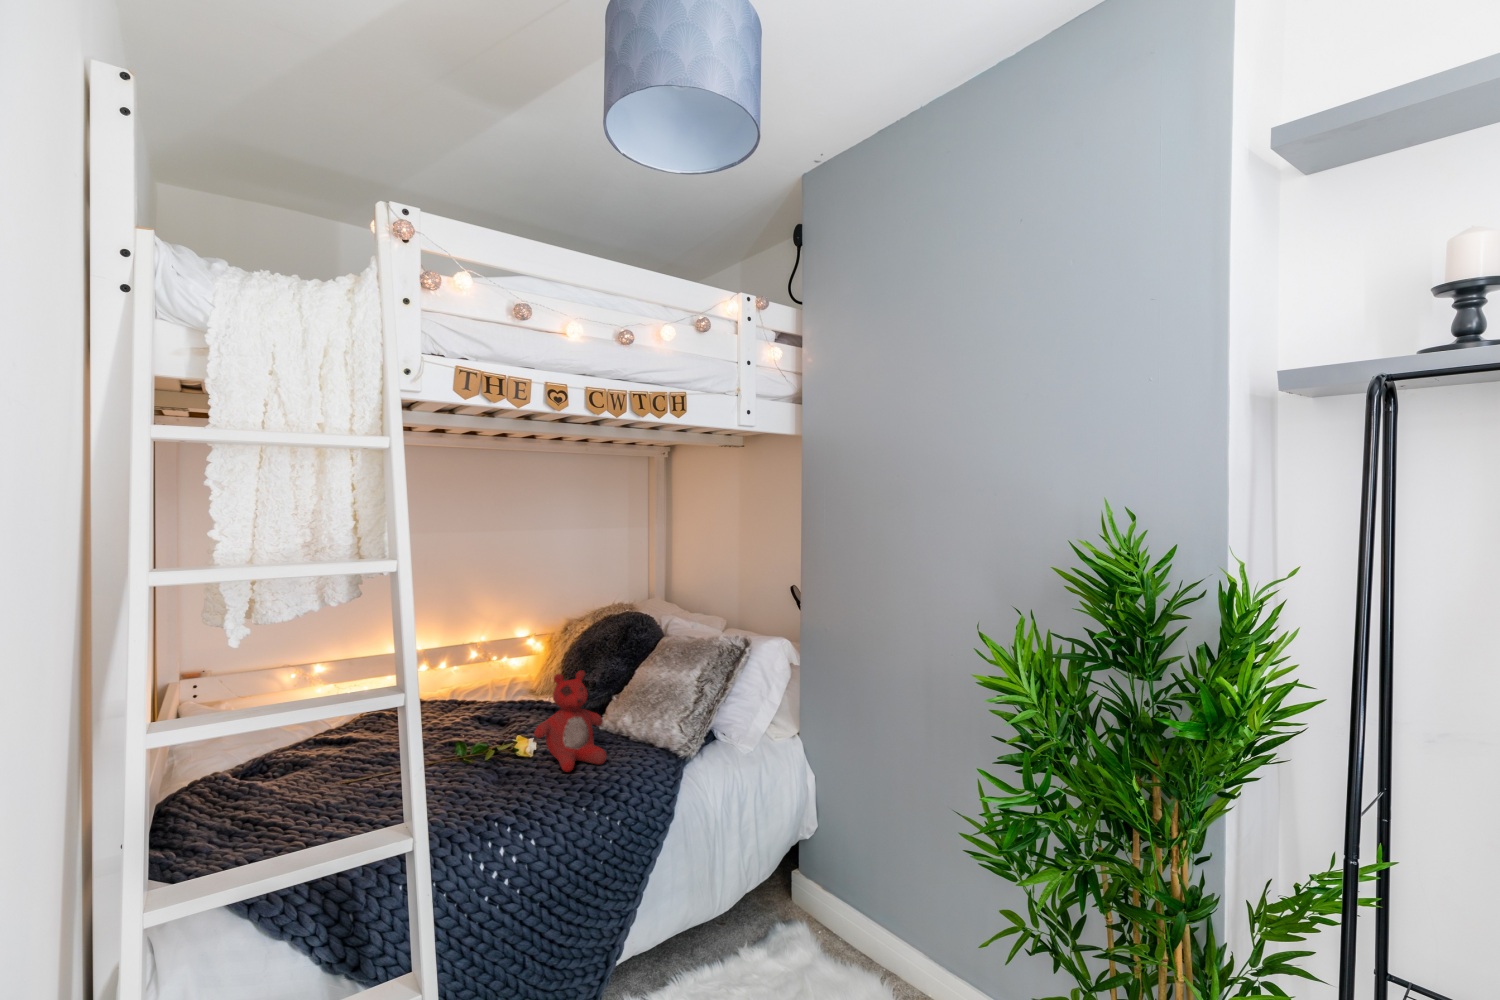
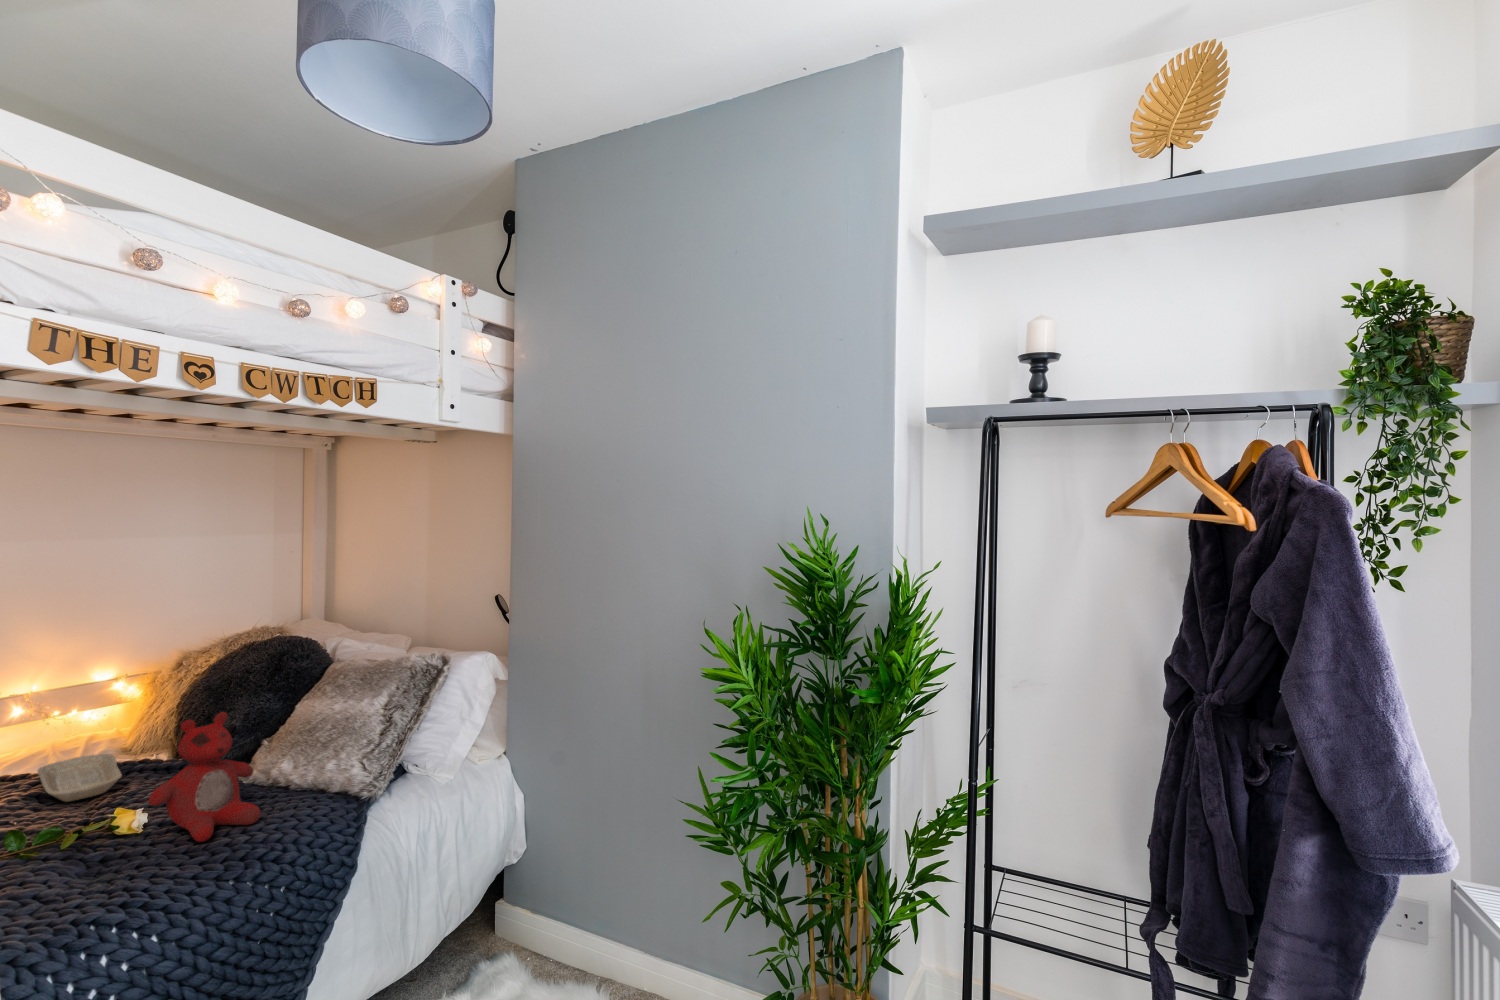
tray: none [477,693,524,726] -> present [38,754,122,802]

